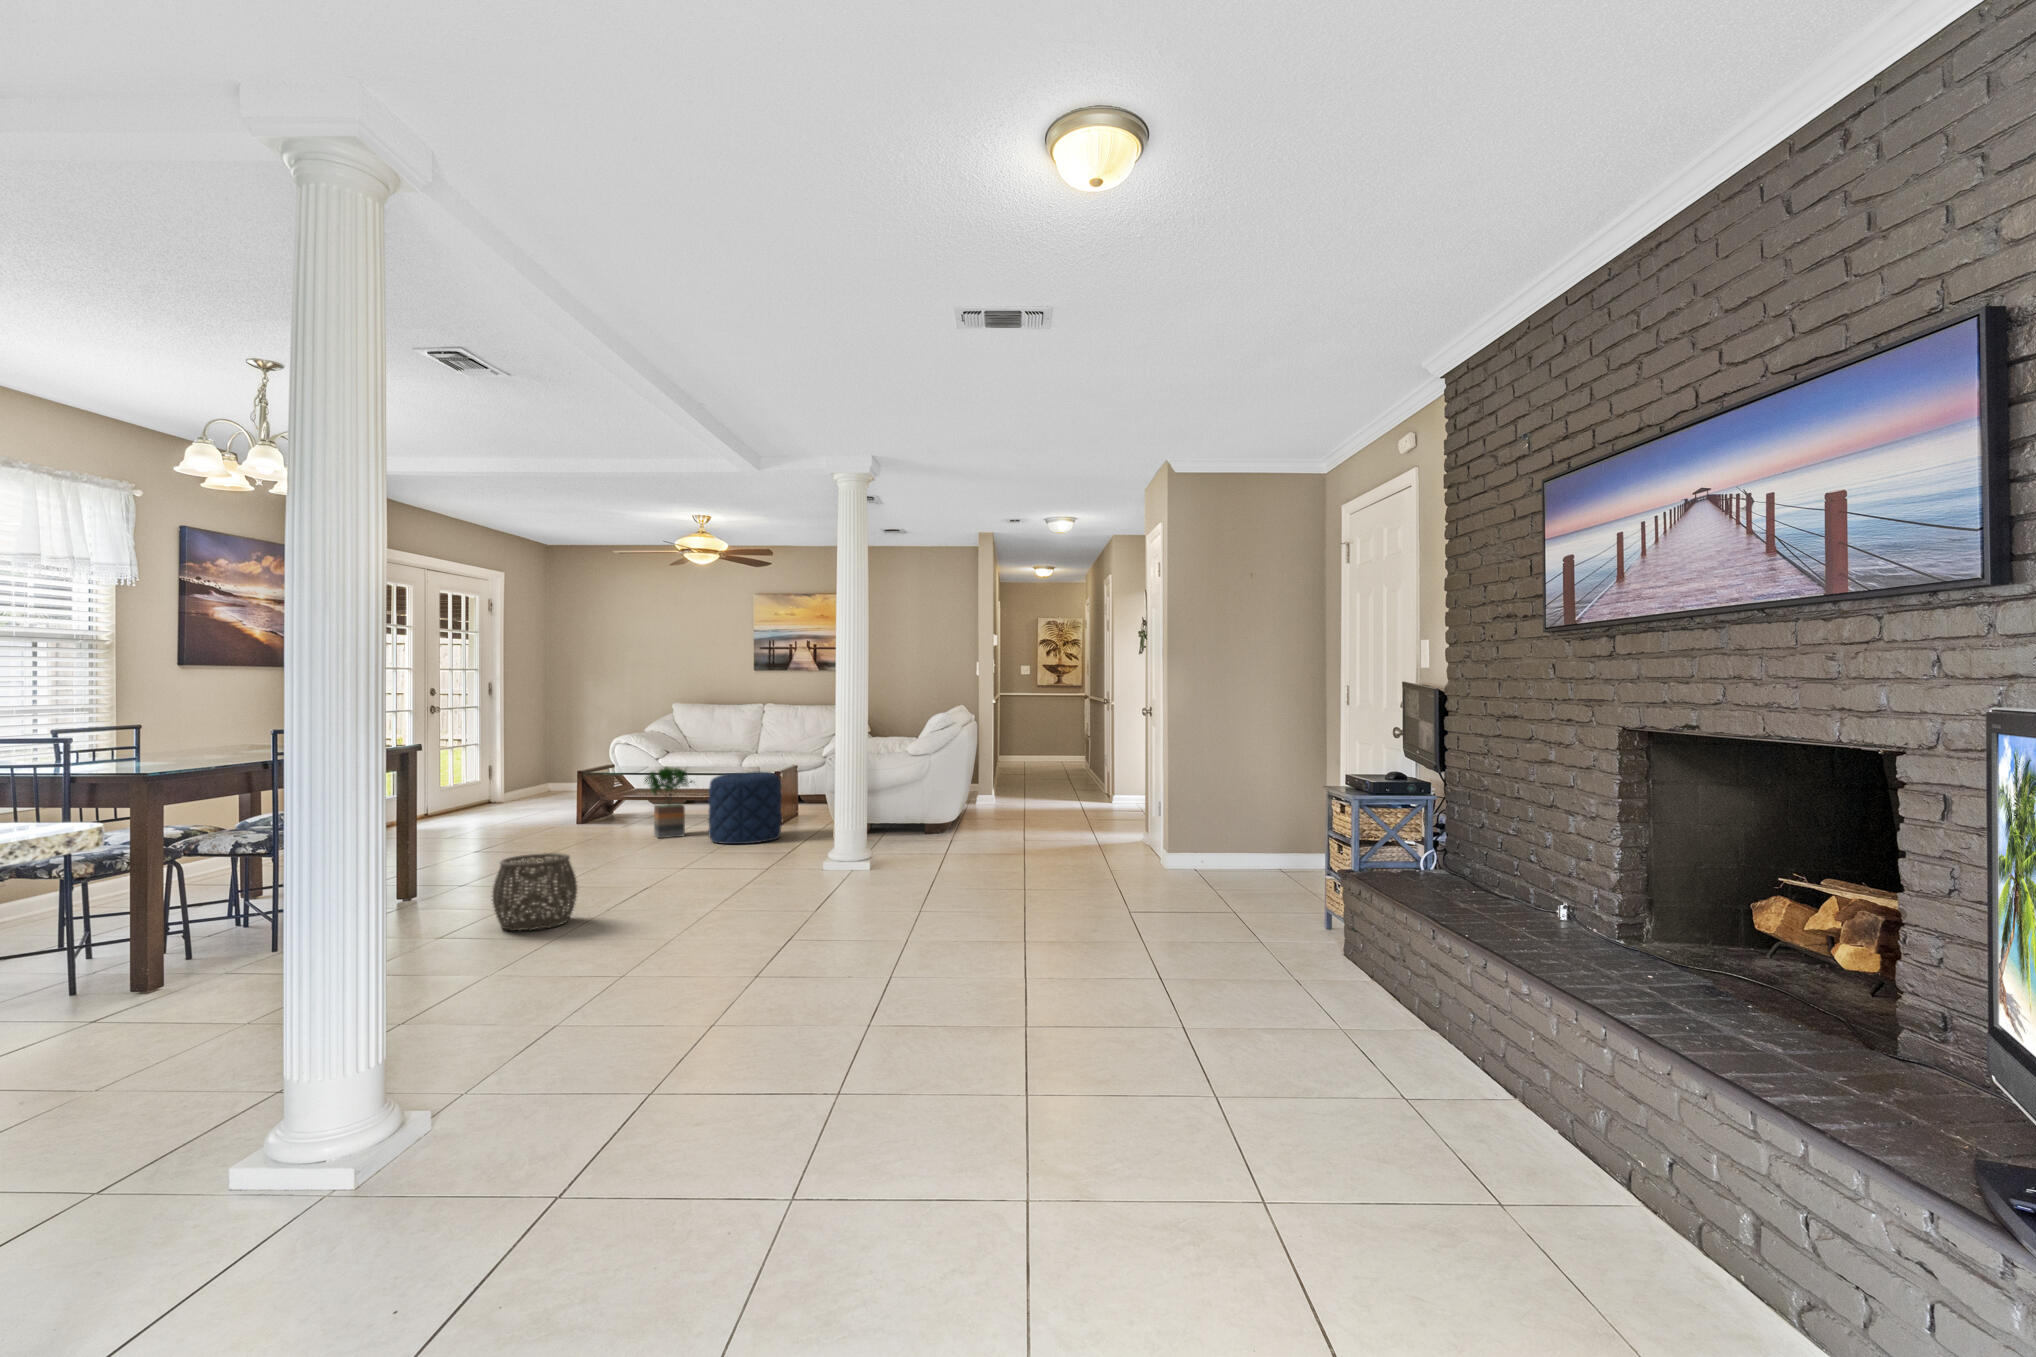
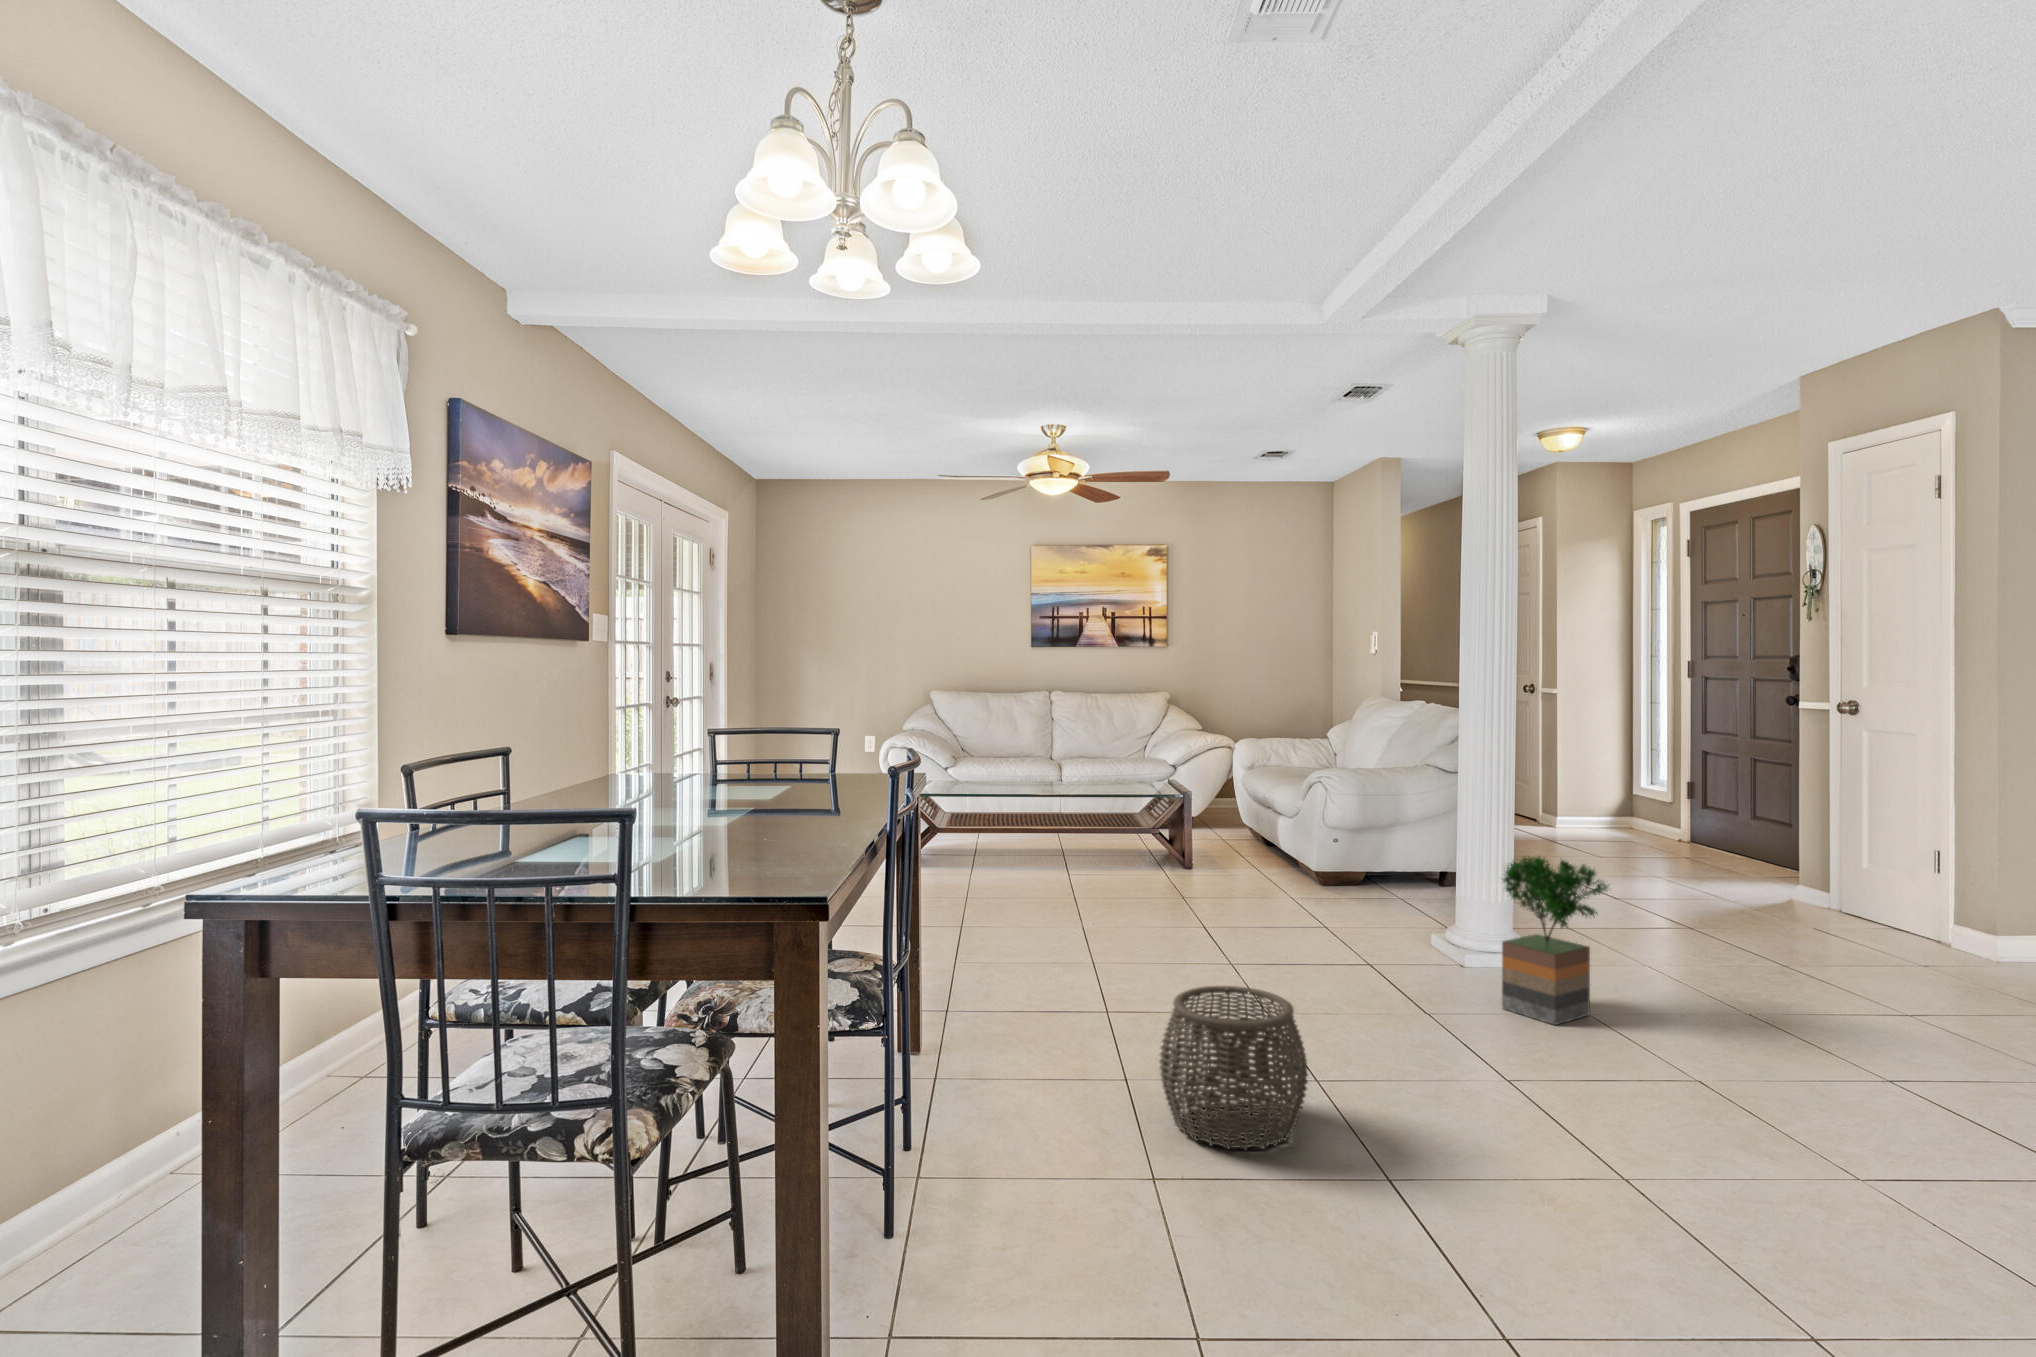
potted tree: present [645,767,692,838] -> present [1502,857,1609,1025]
pouf: present [708,772,782,844] -> none [1122,797,1229,907]

